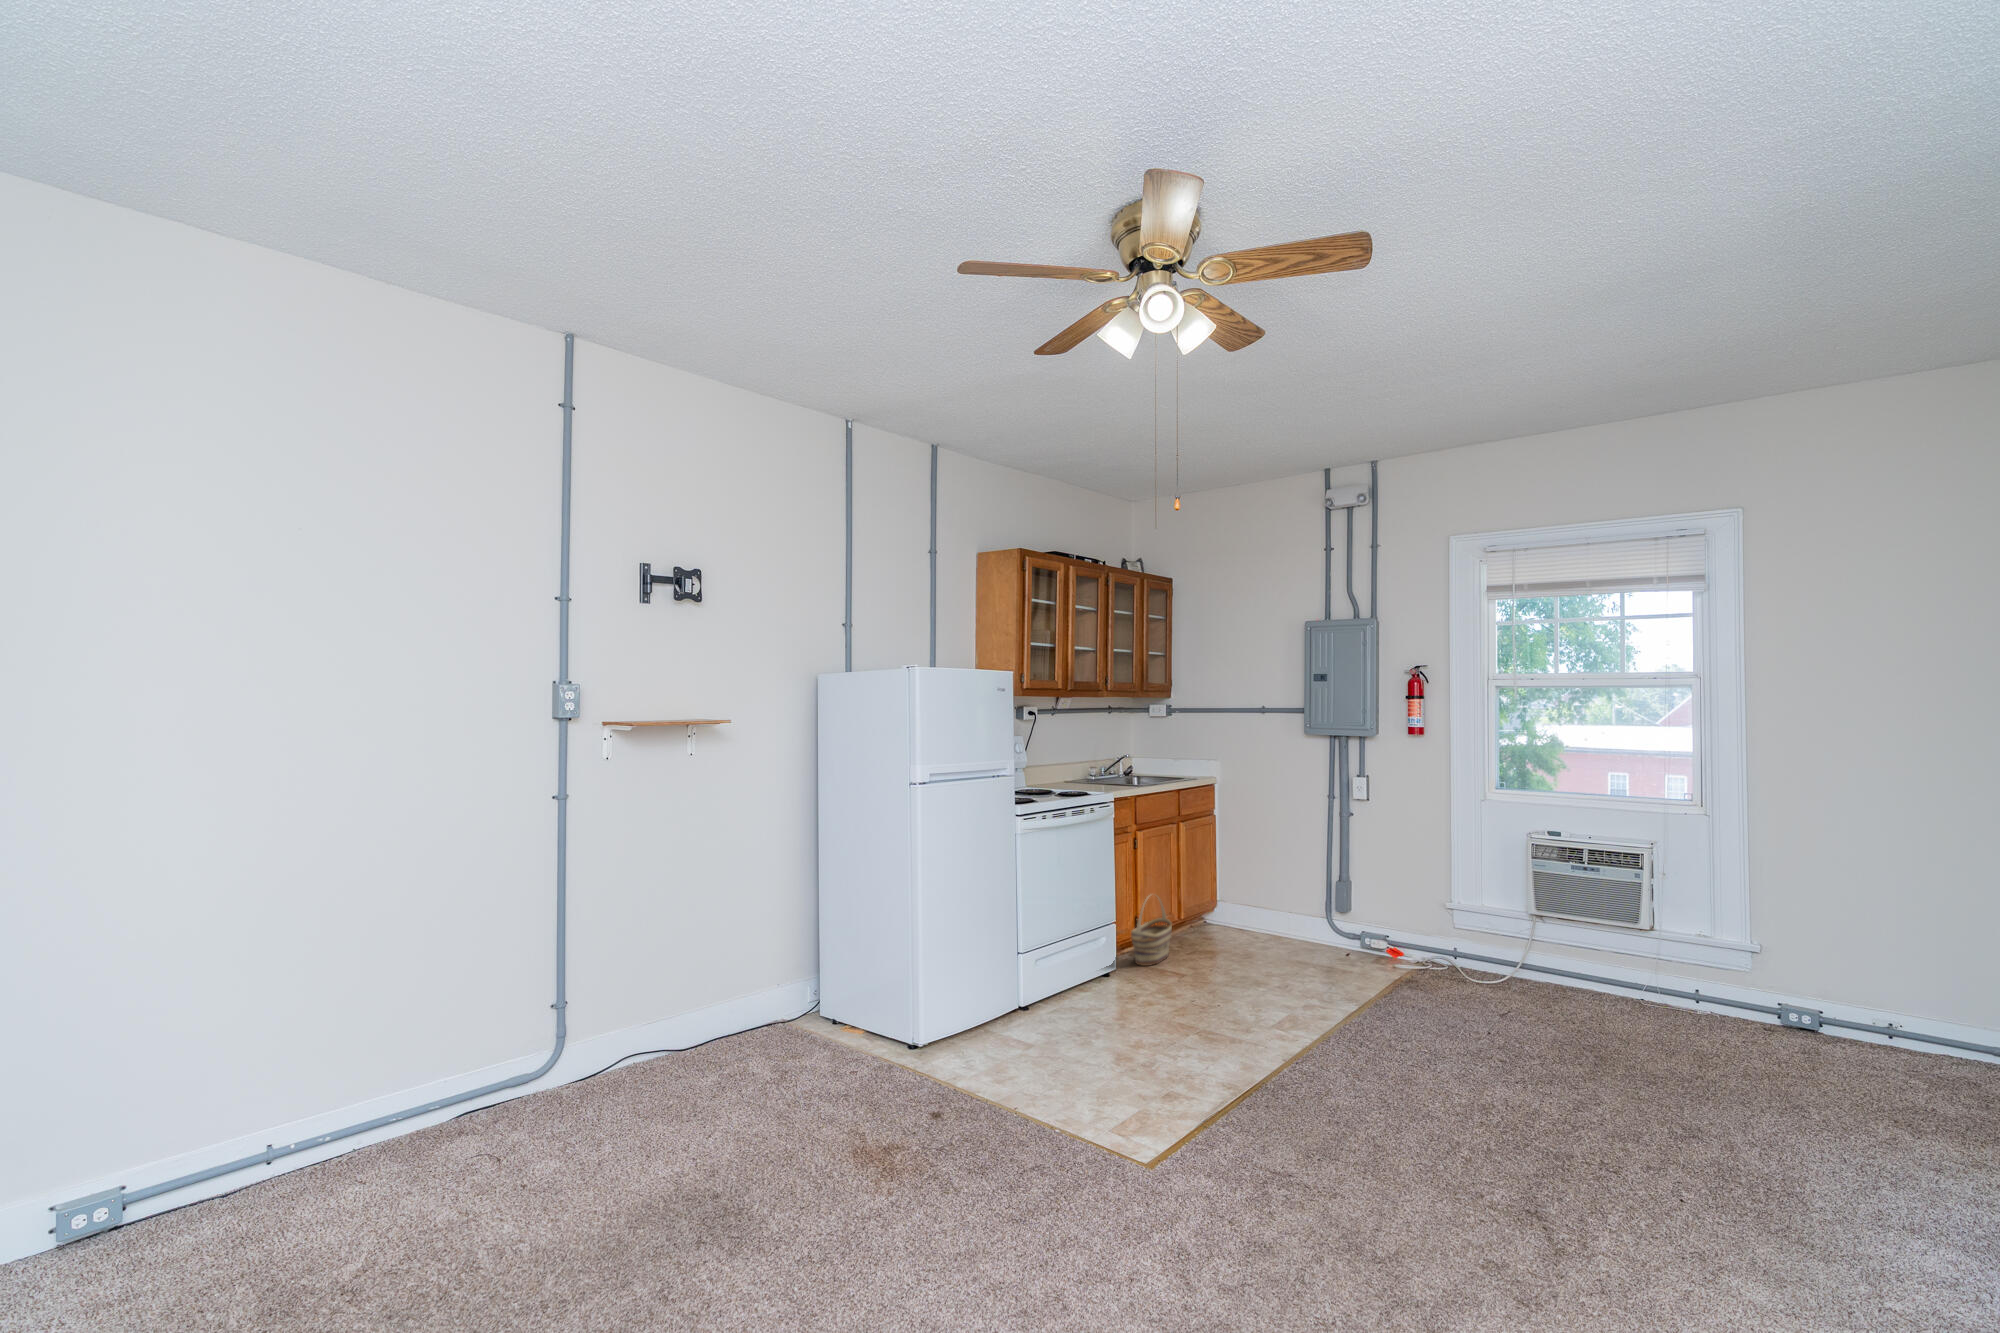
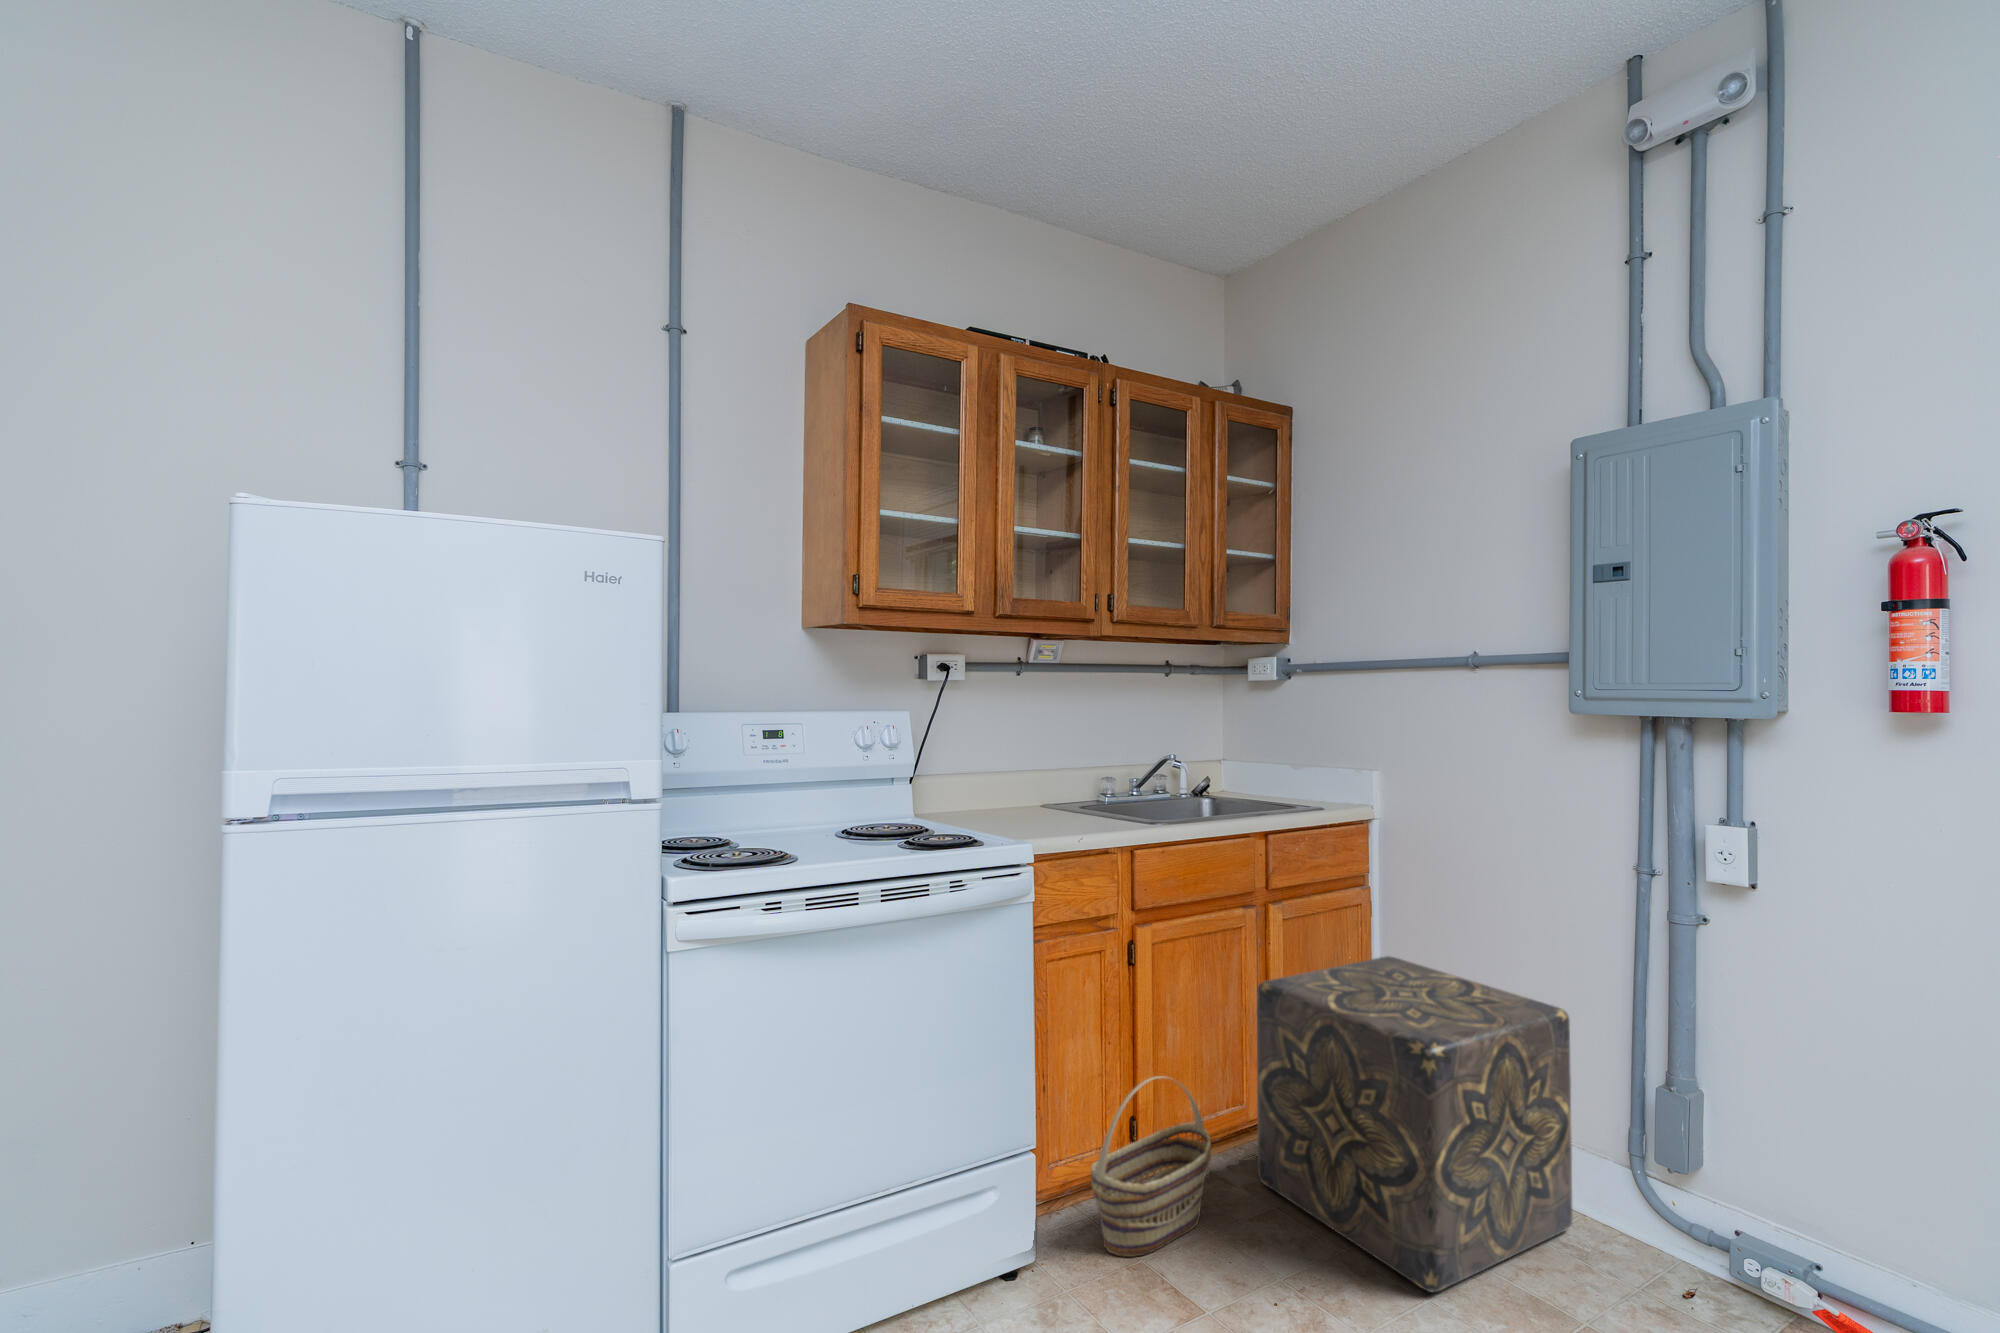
ottoman: none [1183,846,1306,961] -> present [1257,956,1573,1292]

